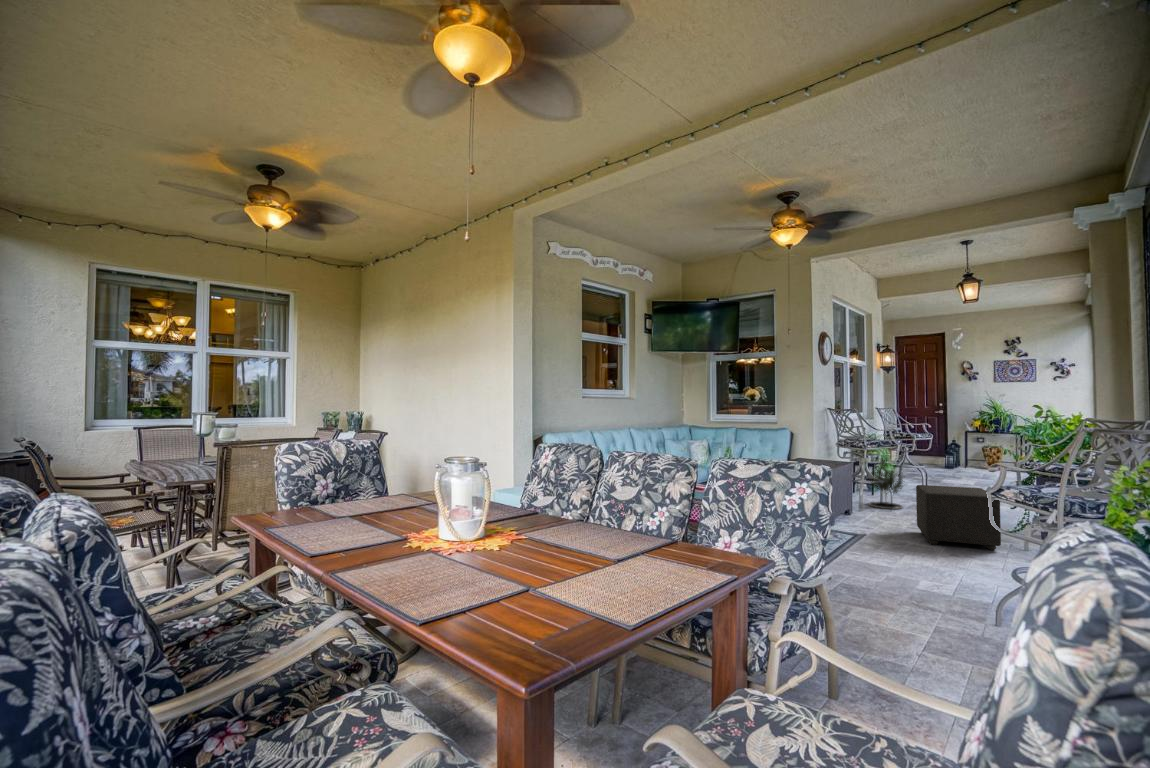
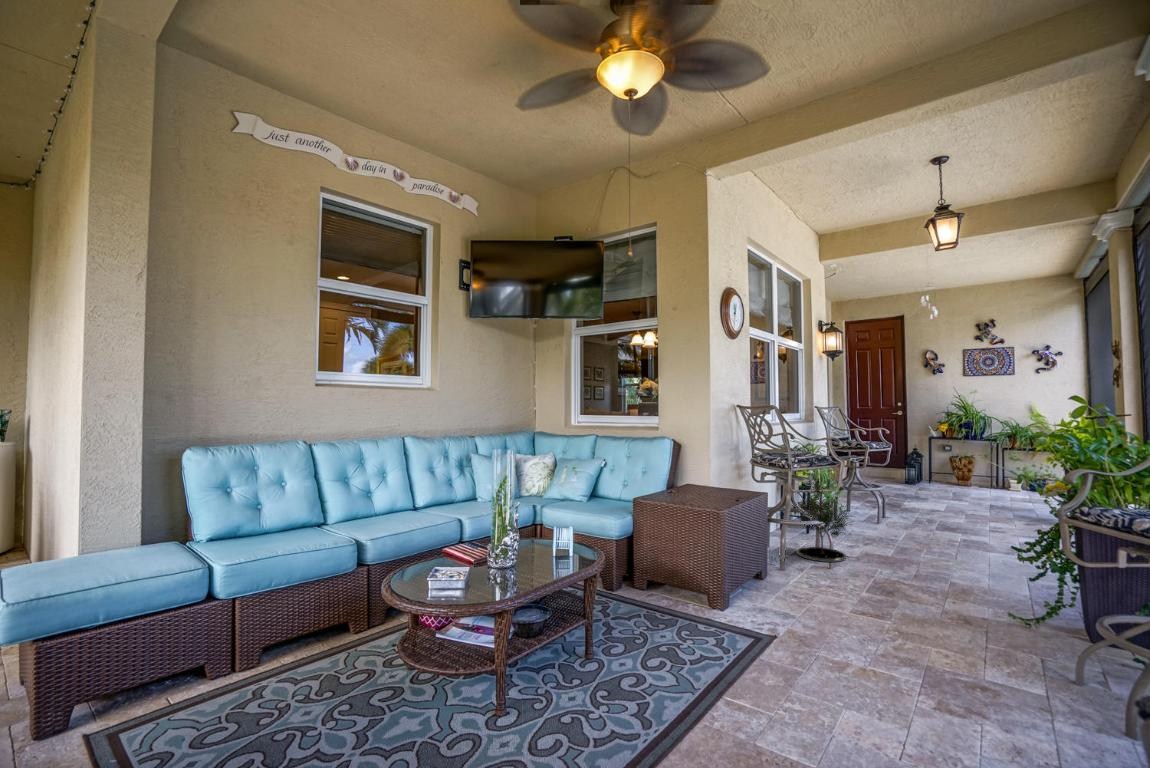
ottoman: present [916,485,1001,550] -> none [863,538,1022,677]

